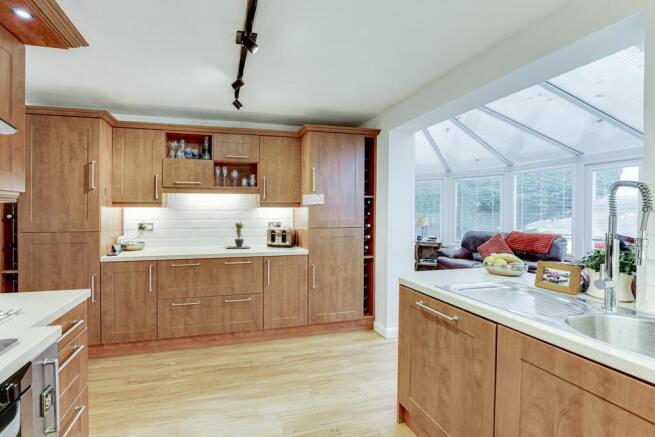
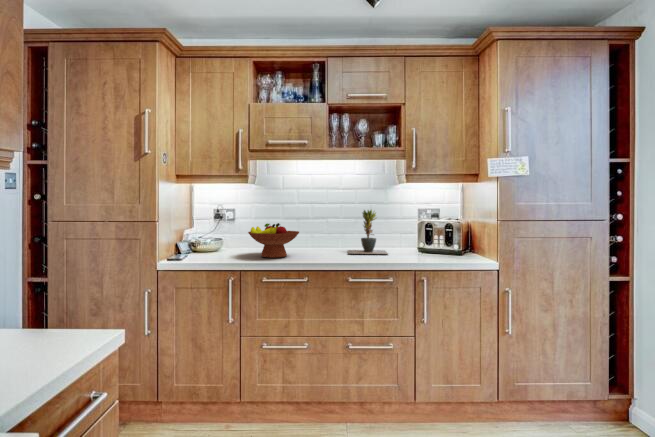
fruit bowl: none [162,231,196,252] -> present [248,223,299,258]

